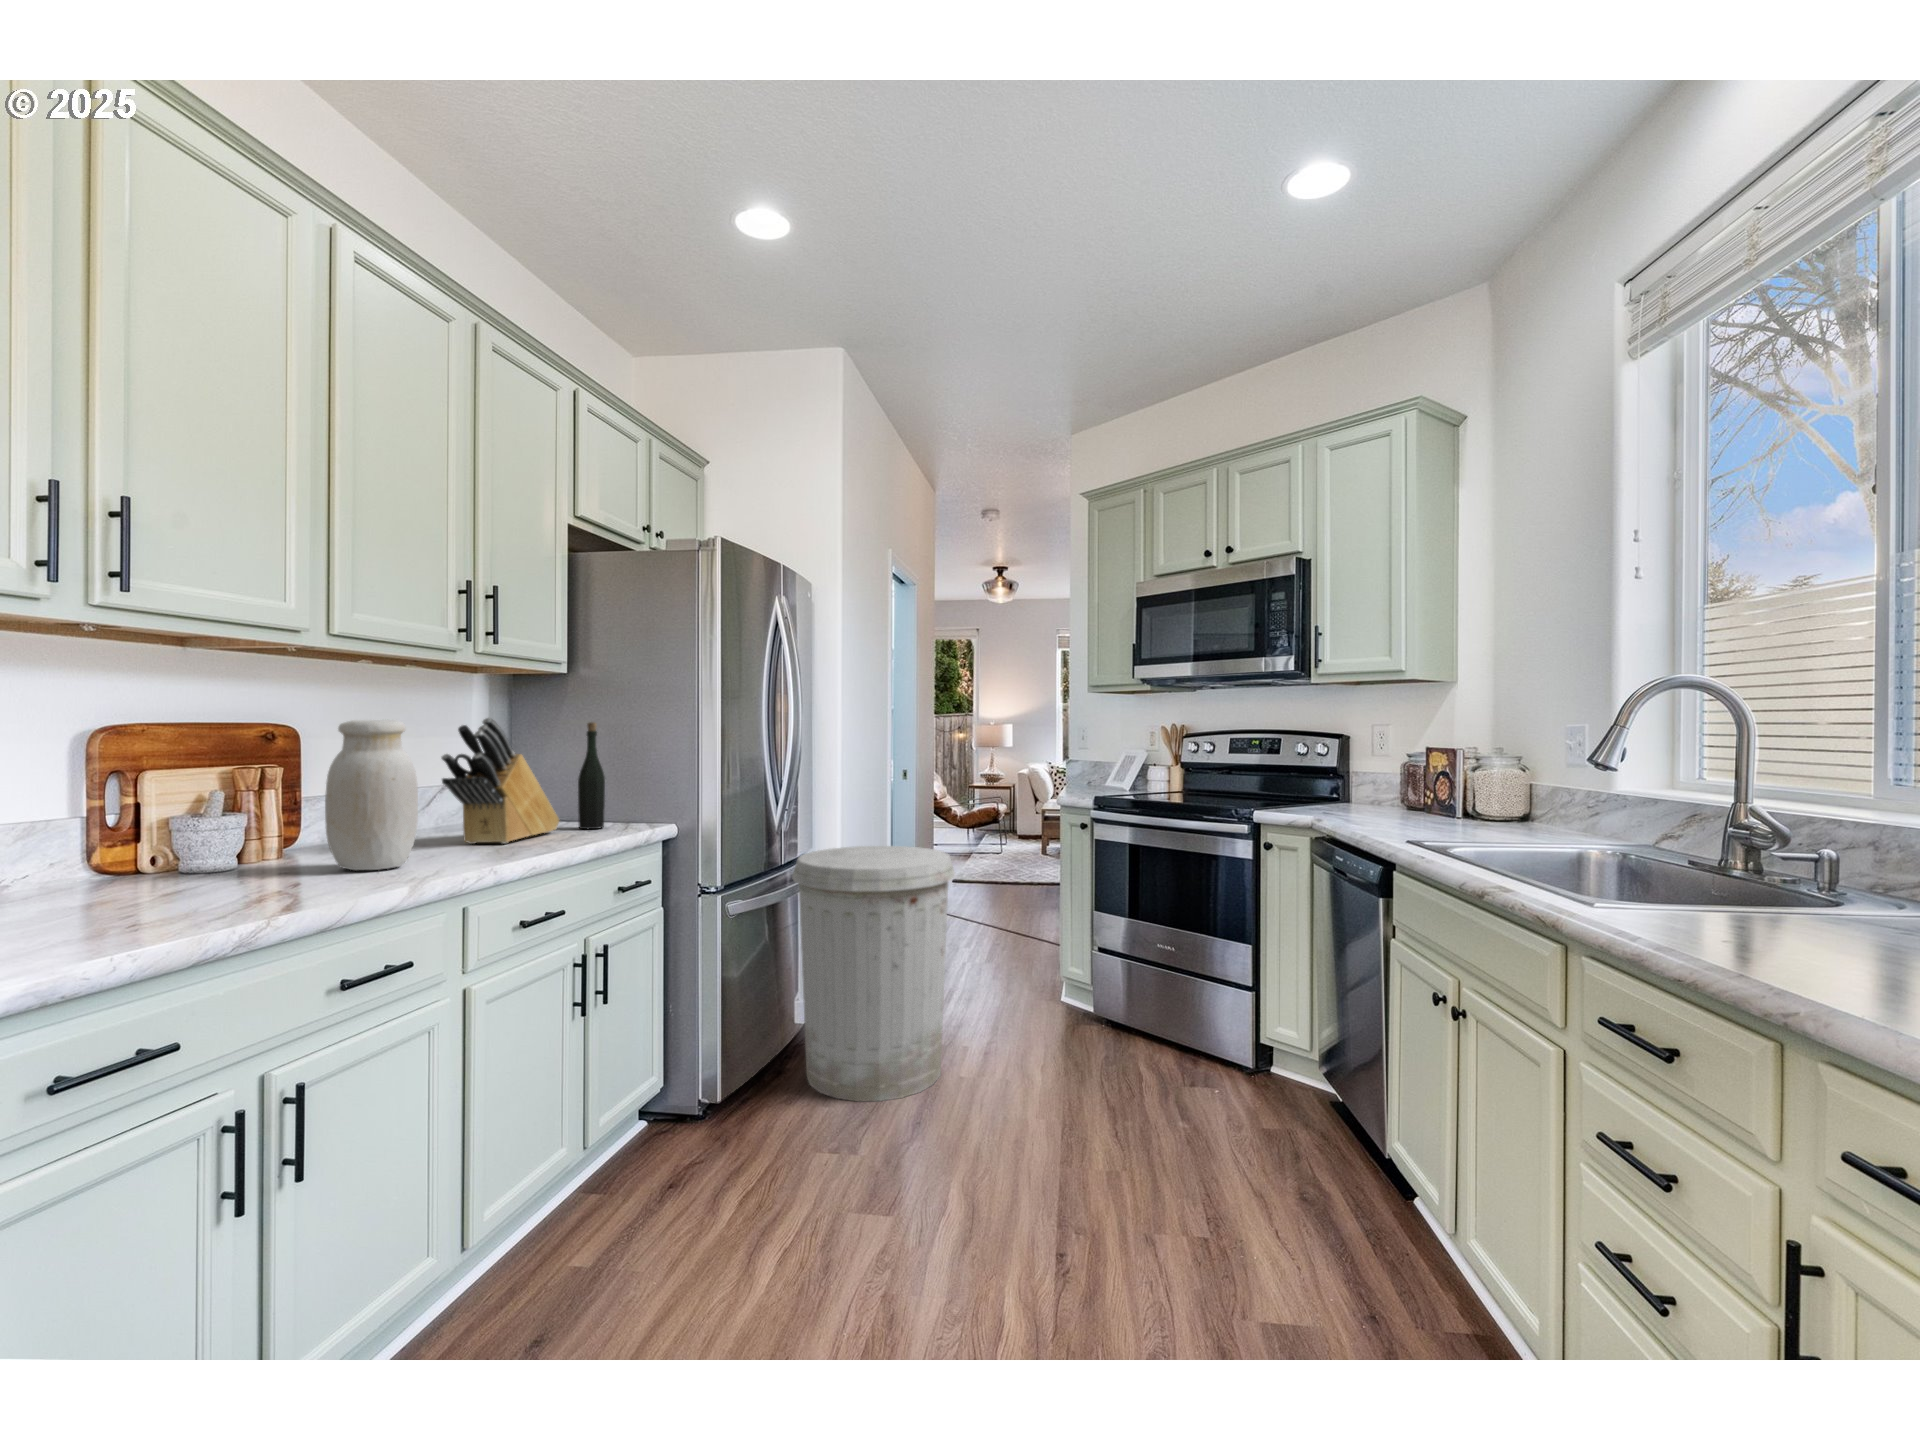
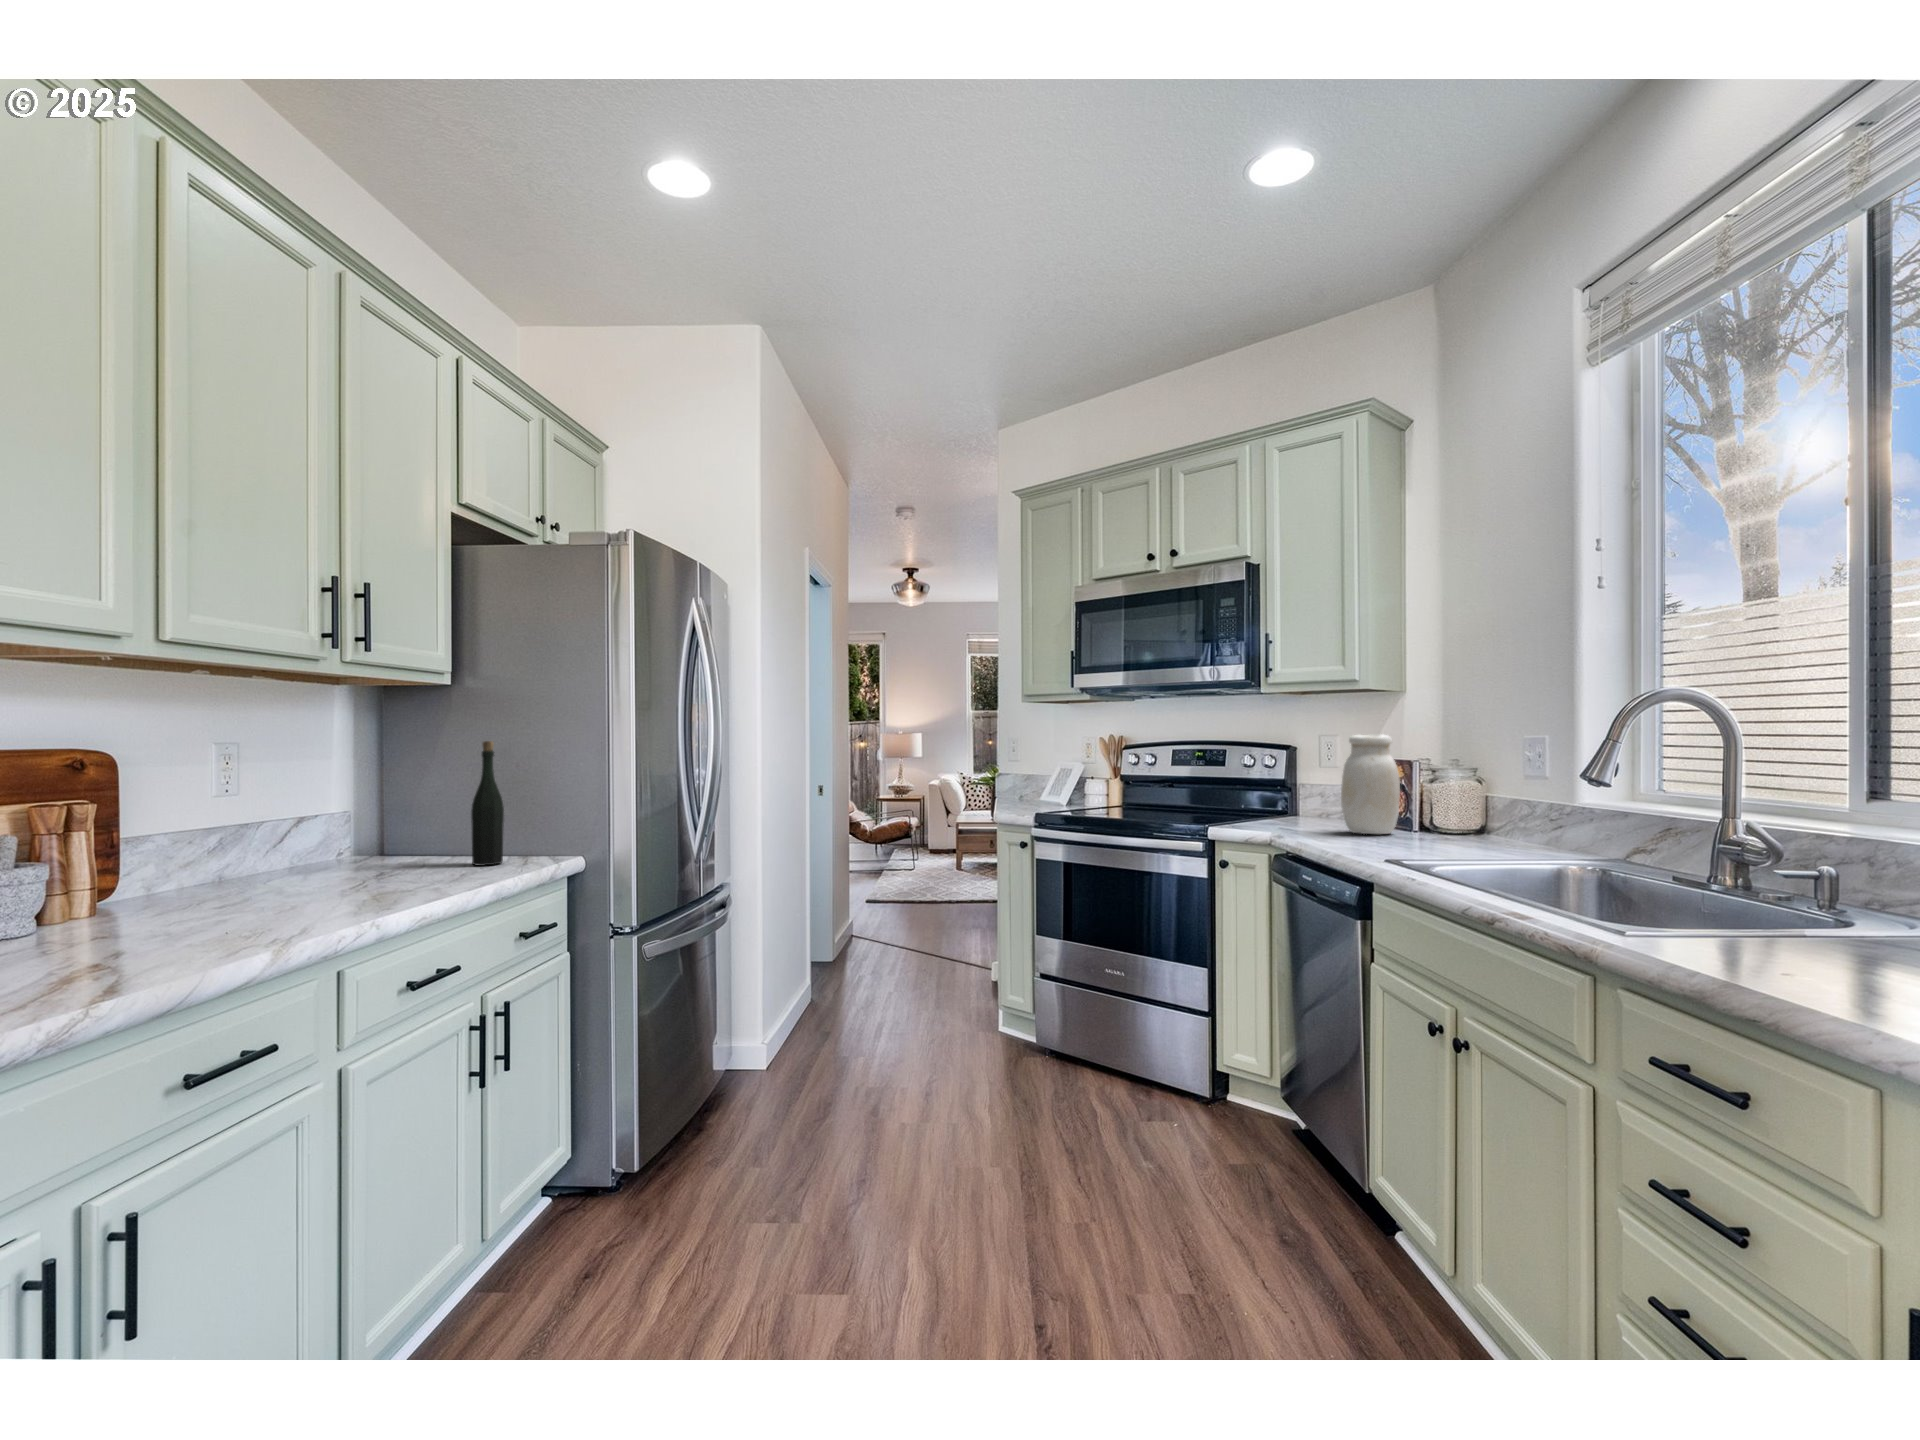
knife block: present [442,718,559,844] -> none [304,737,450,889]
jar: present [325,720,418,870] -> present [1341,734,1400,834]
trash can: present [792,846,955,1101] -> none [718,871,901,1159]

